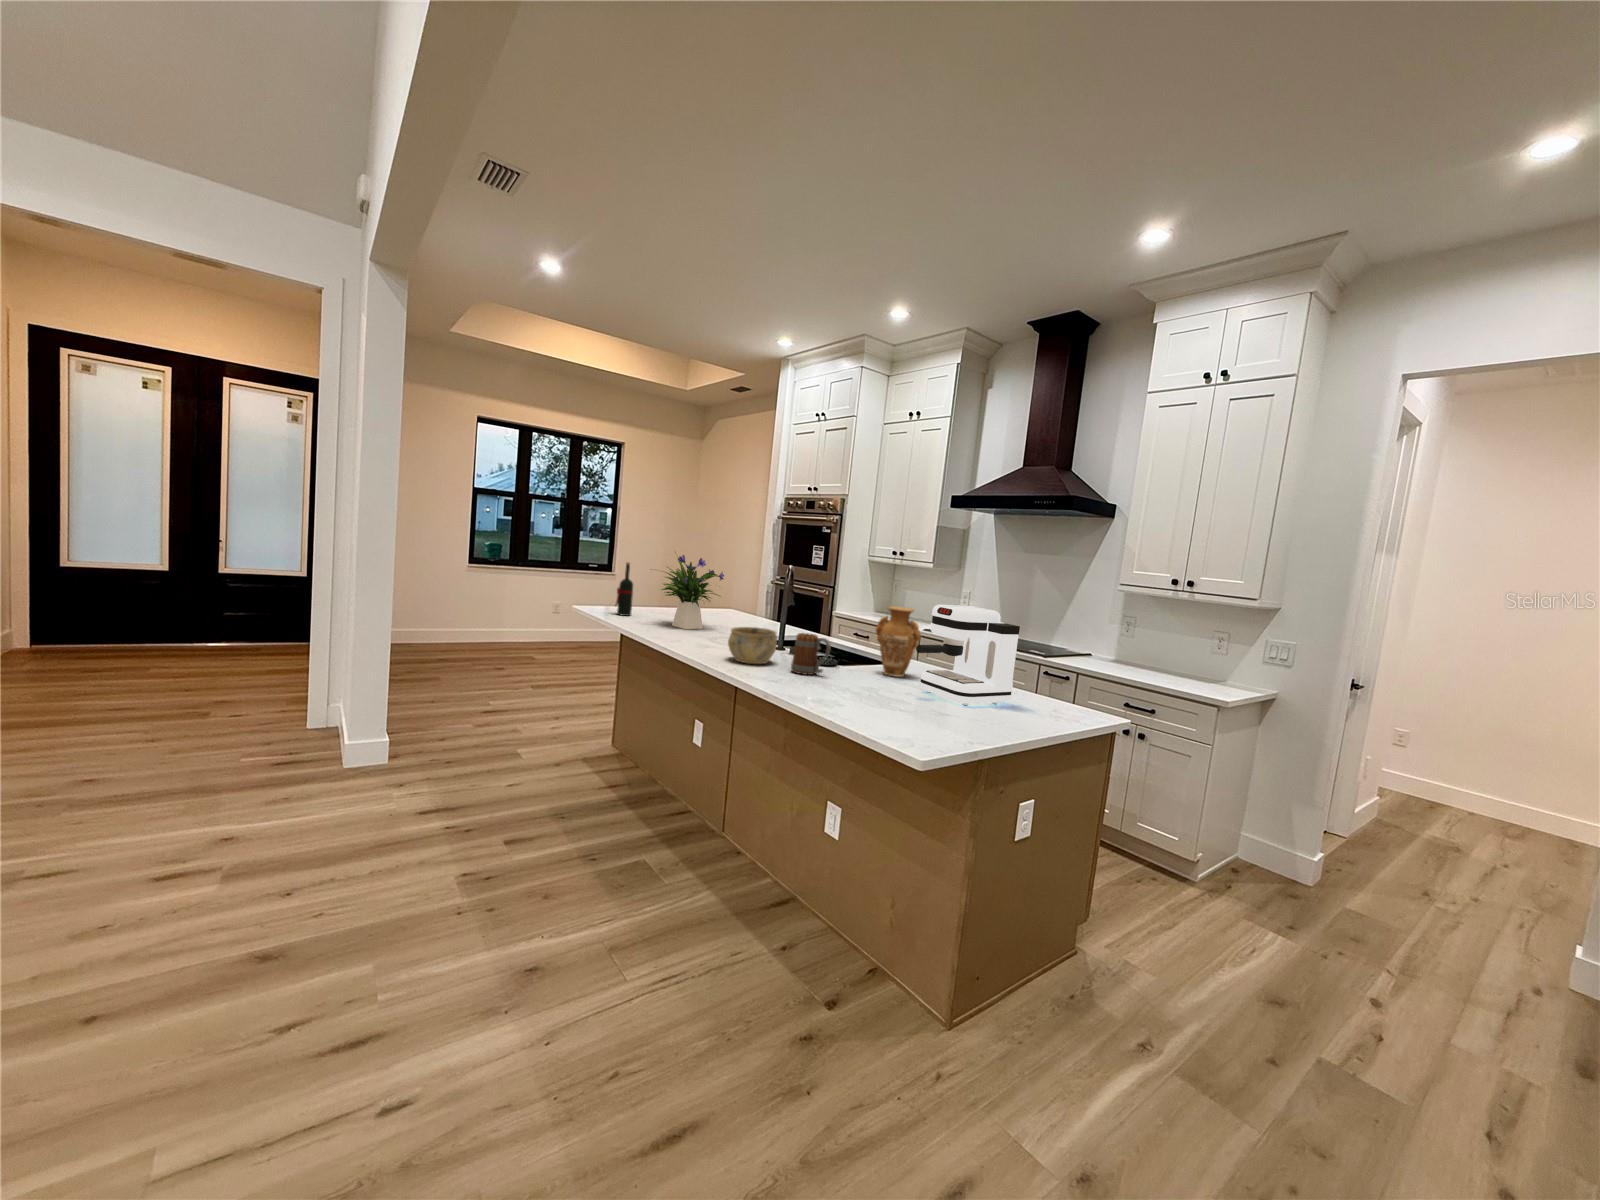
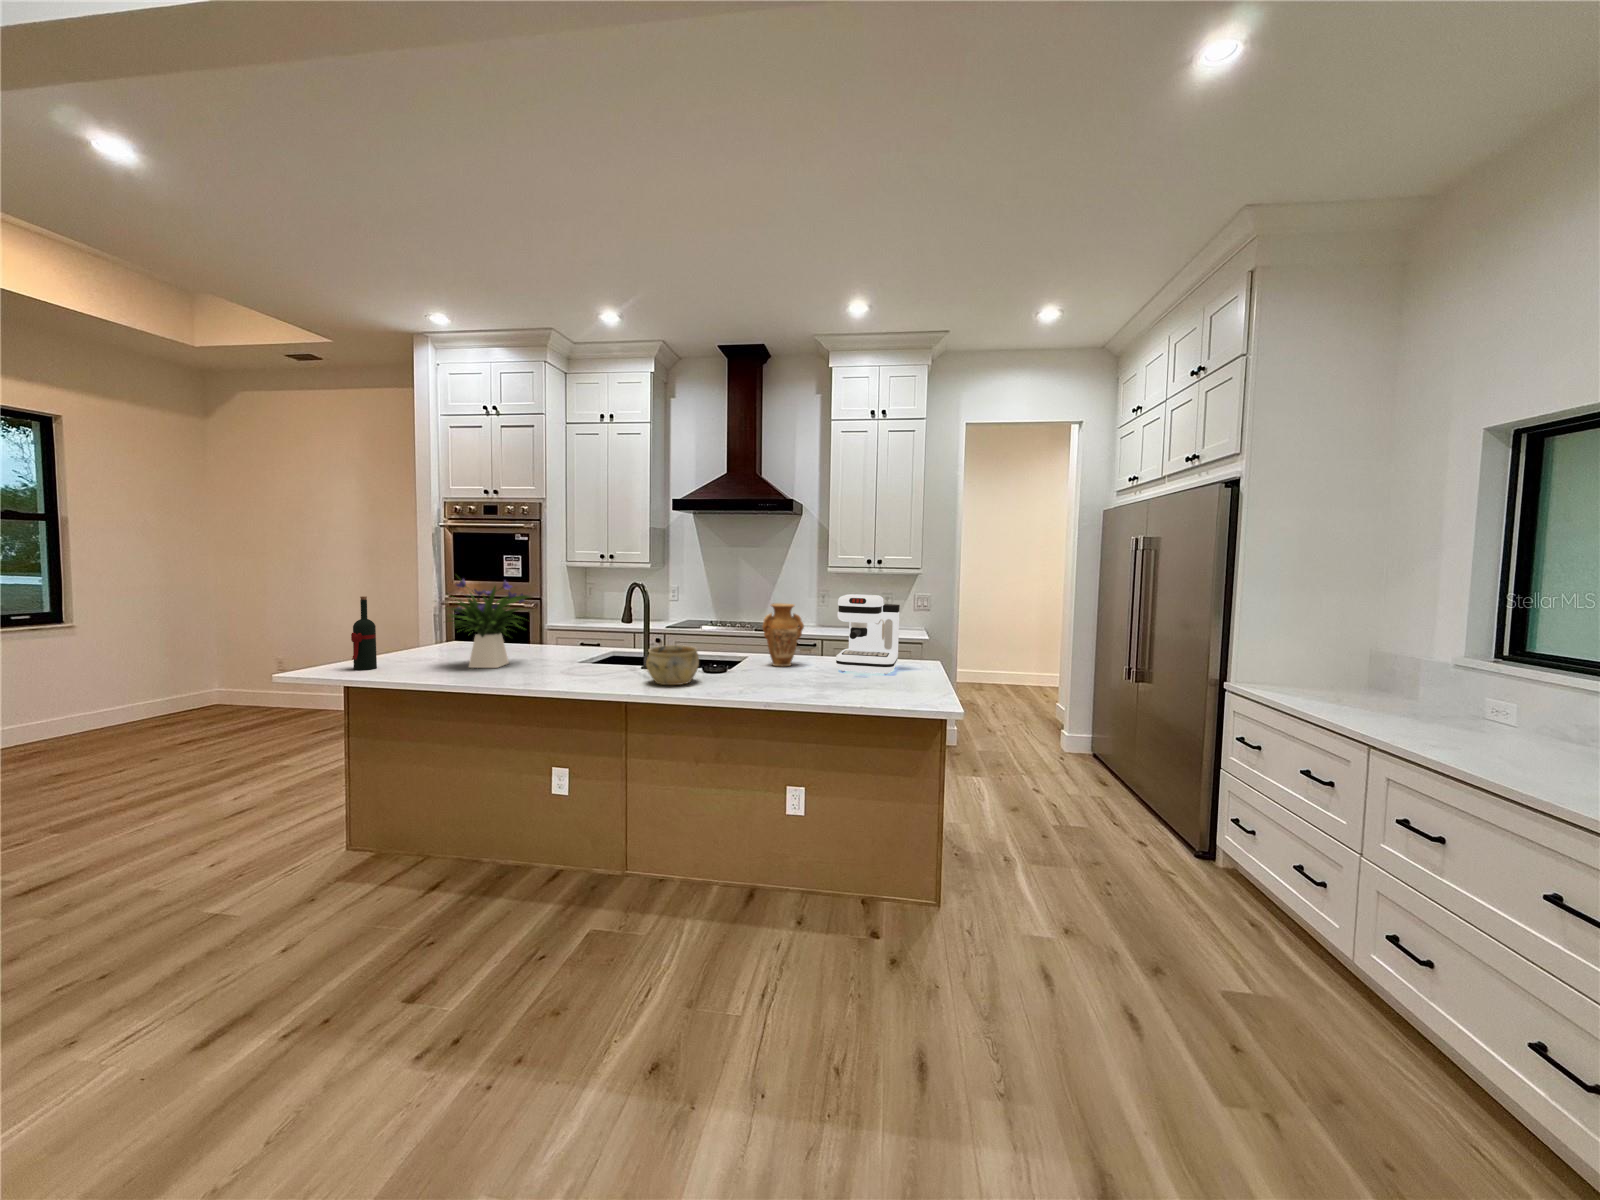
mug: present [791,633,831,675] -> none [725,641,765,682]

